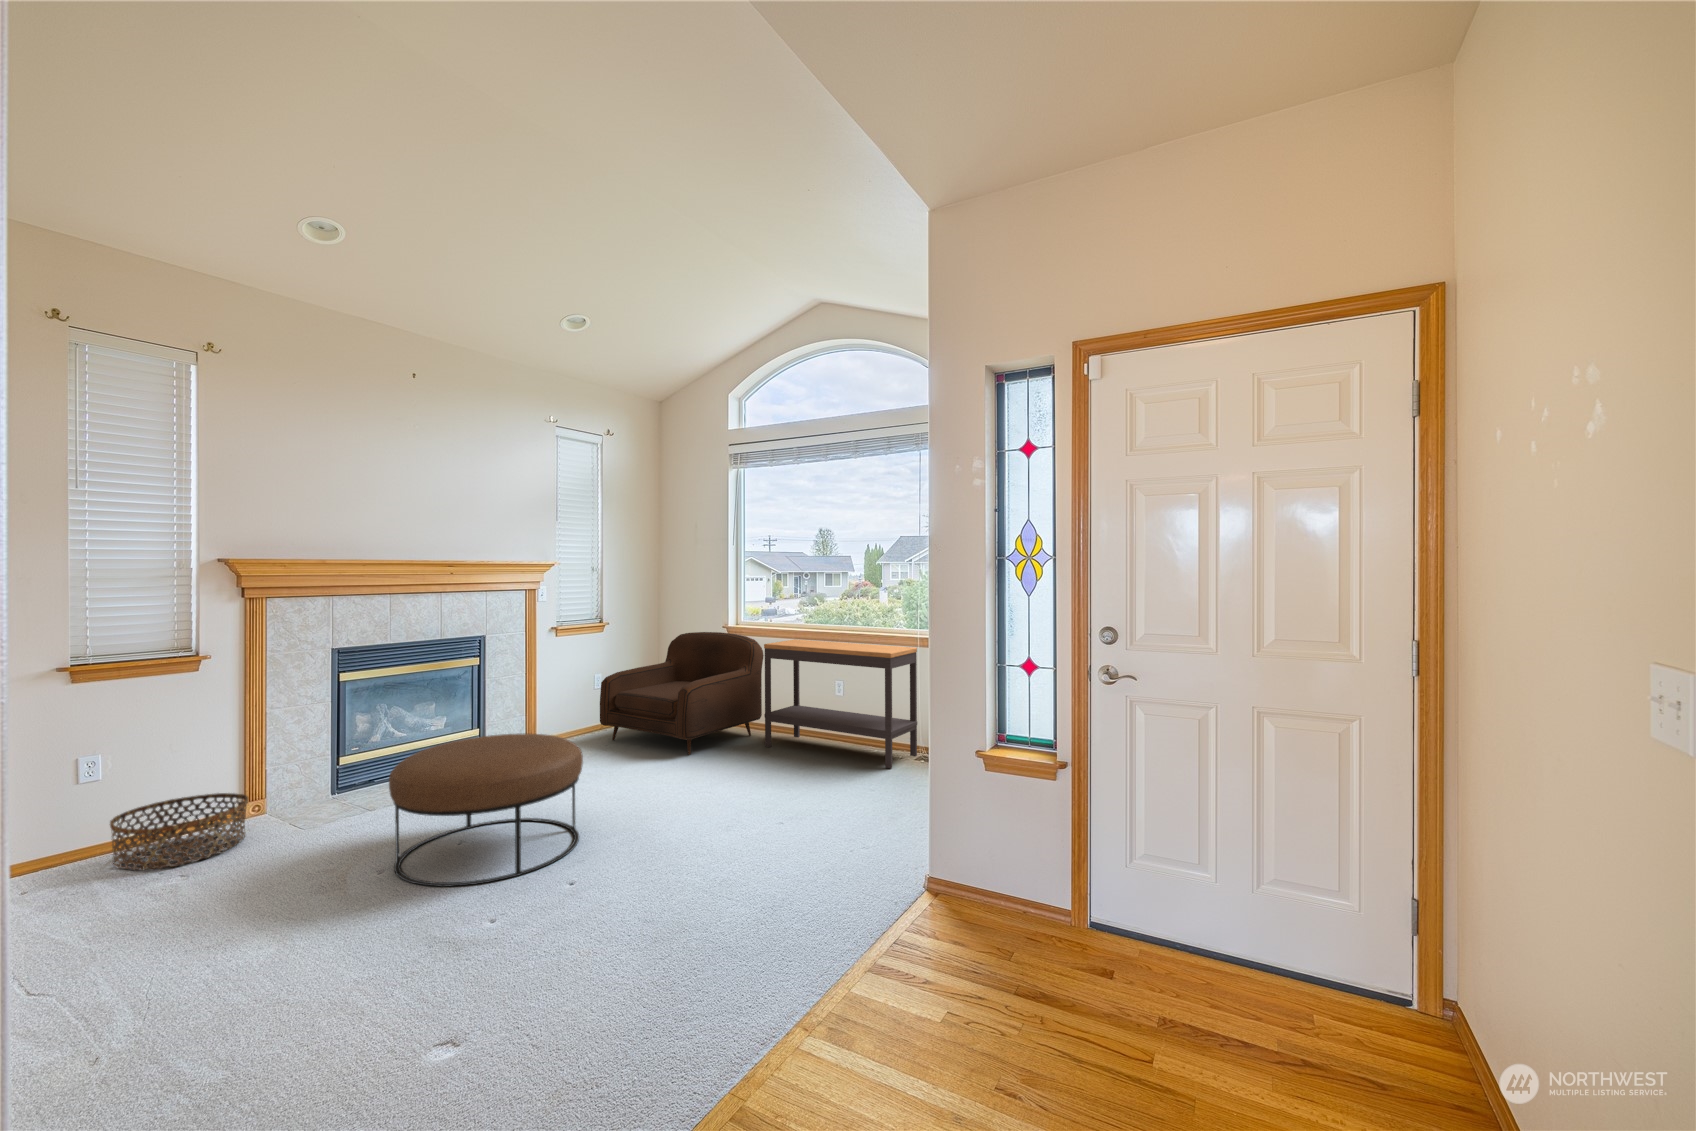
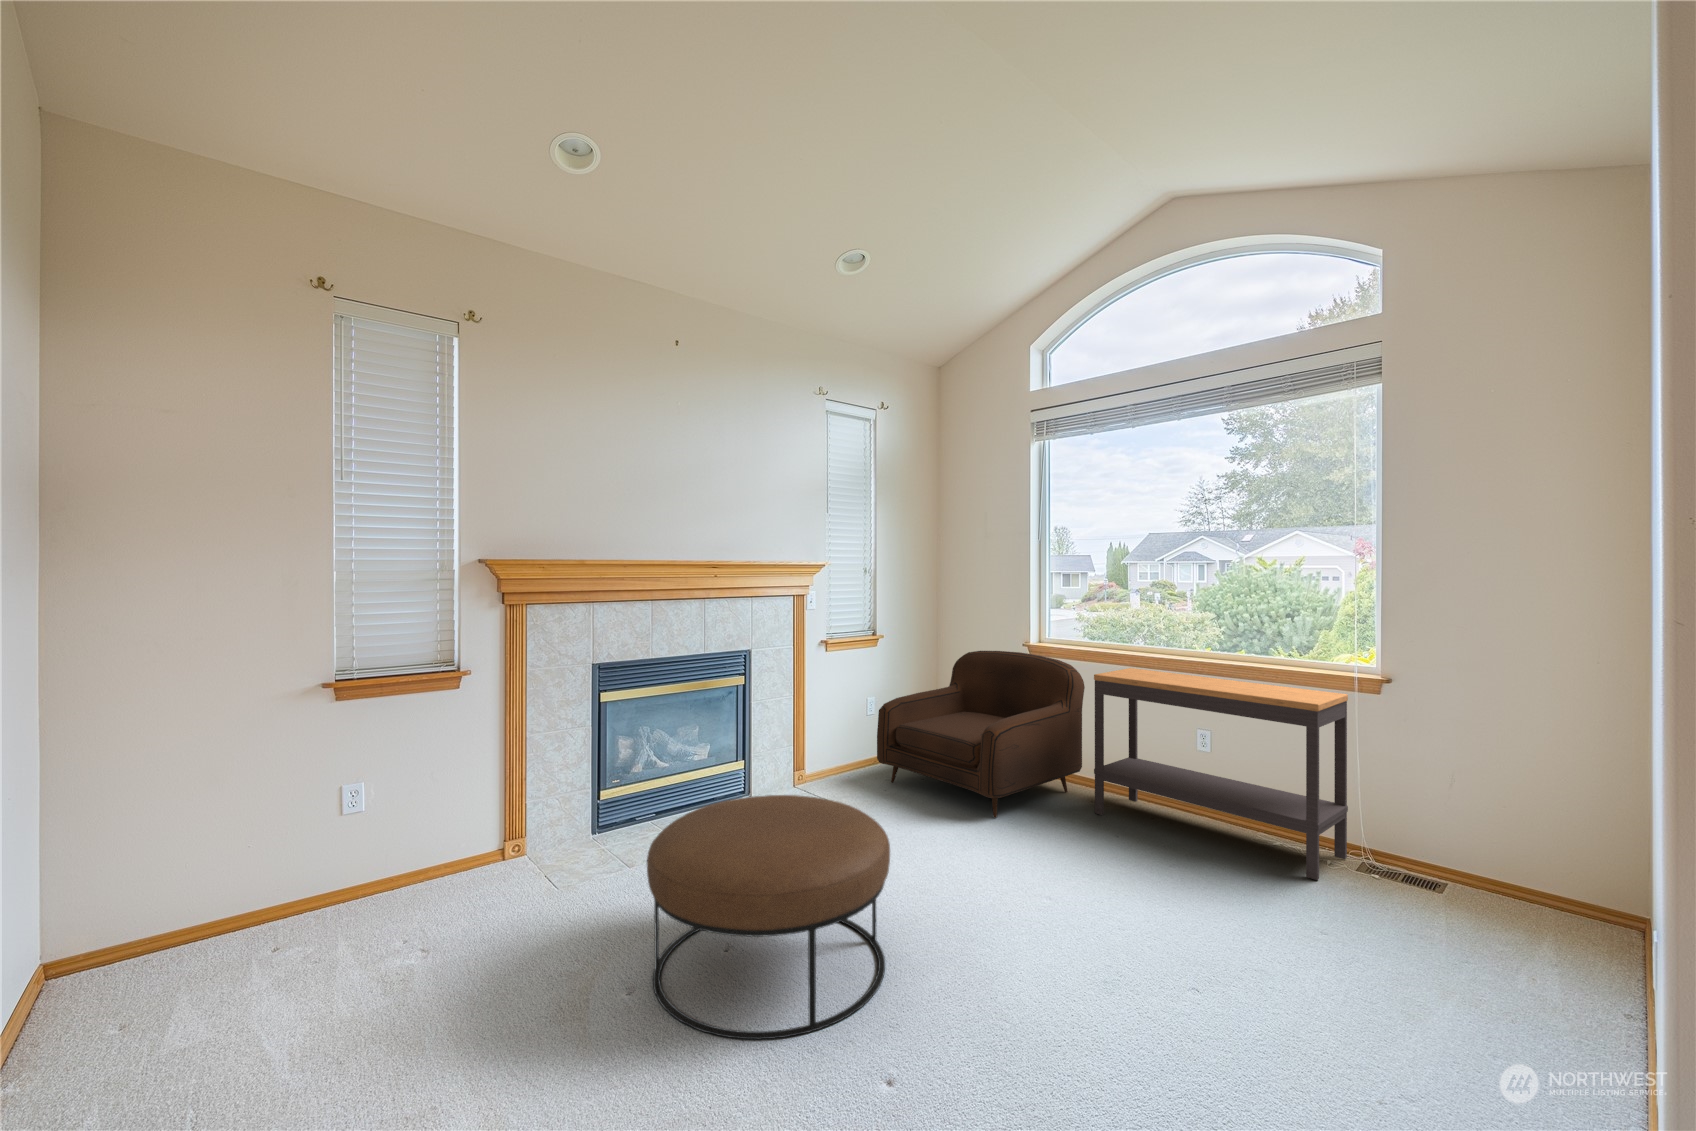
basket: present [110,793,248,870] -> none [366,833,504,931]

